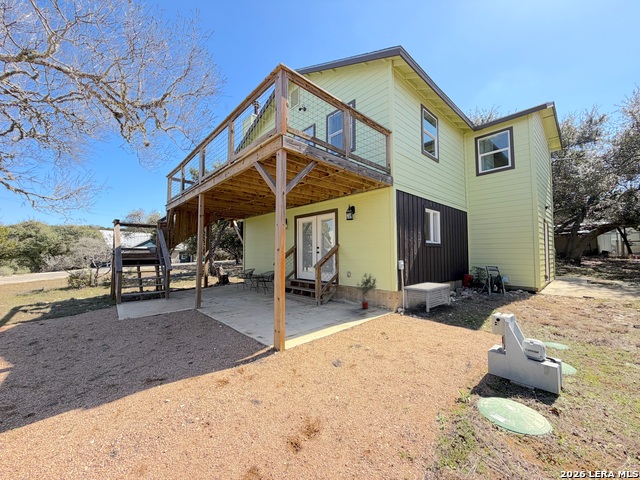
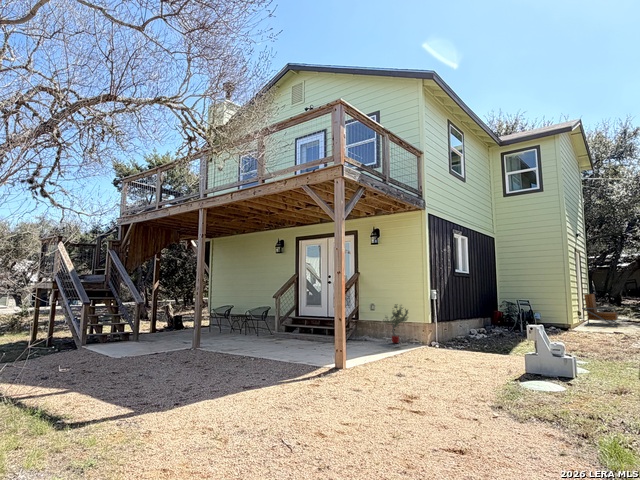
lounge chair: none [549,260,586,291] -> present [582,294,620,327]
storage bench: present [404,282,451,312] -> none [436,316,483,344]

